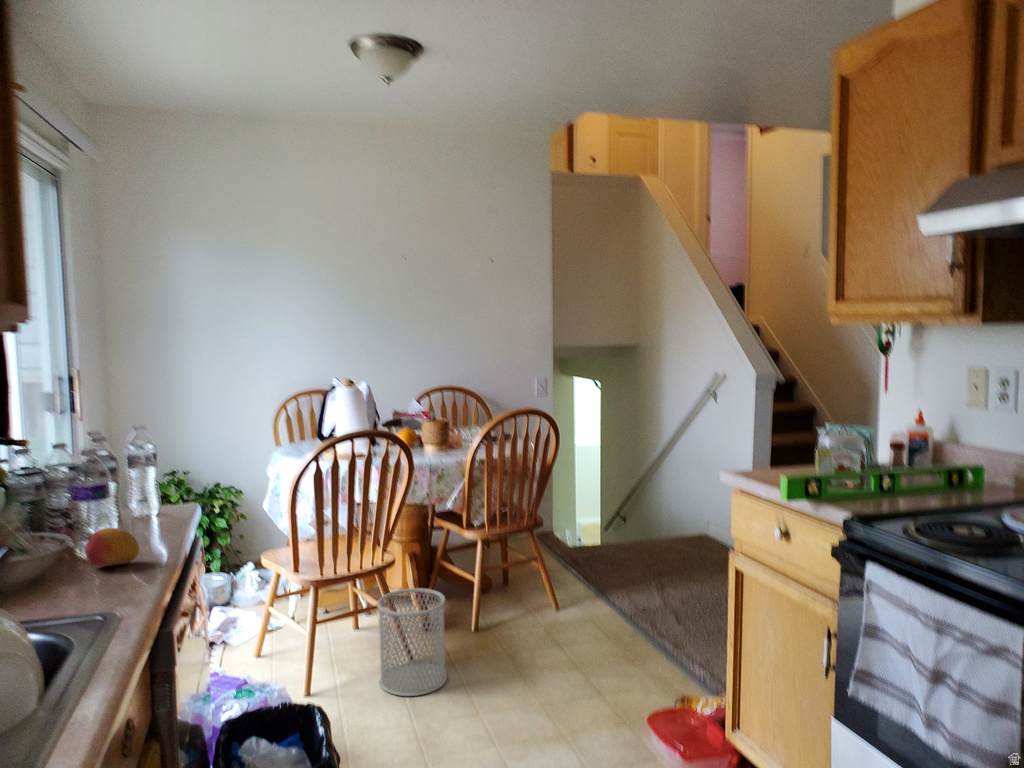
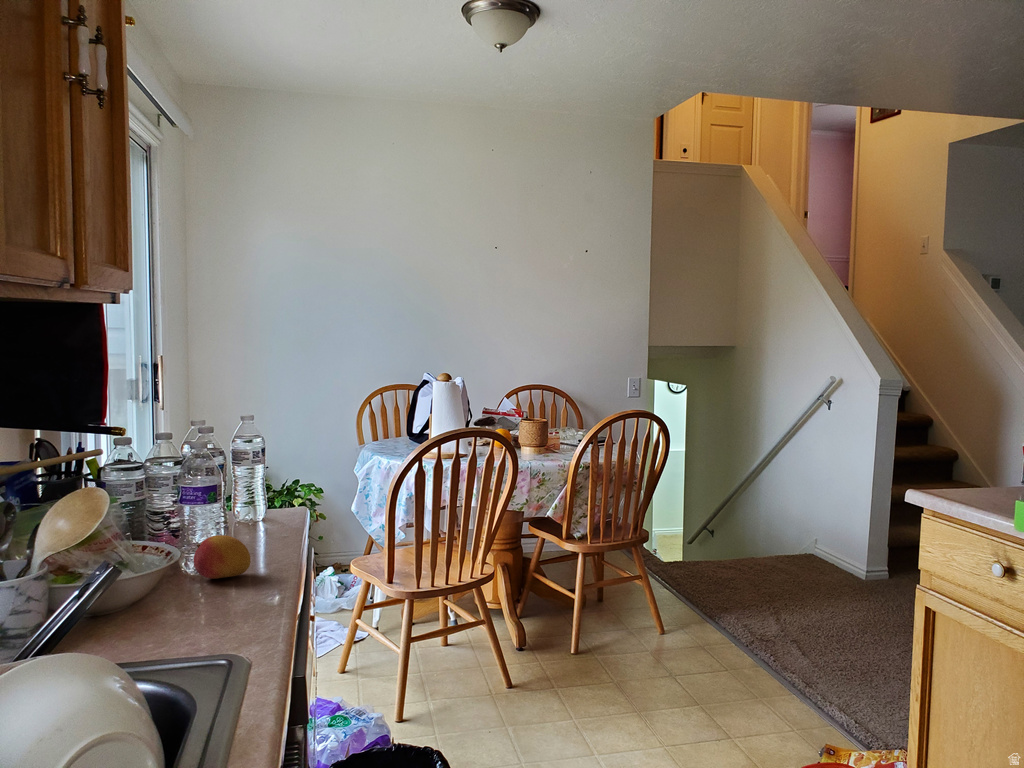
wastebasket: present [377,588,447,696] -> none [476,605,551,725]

